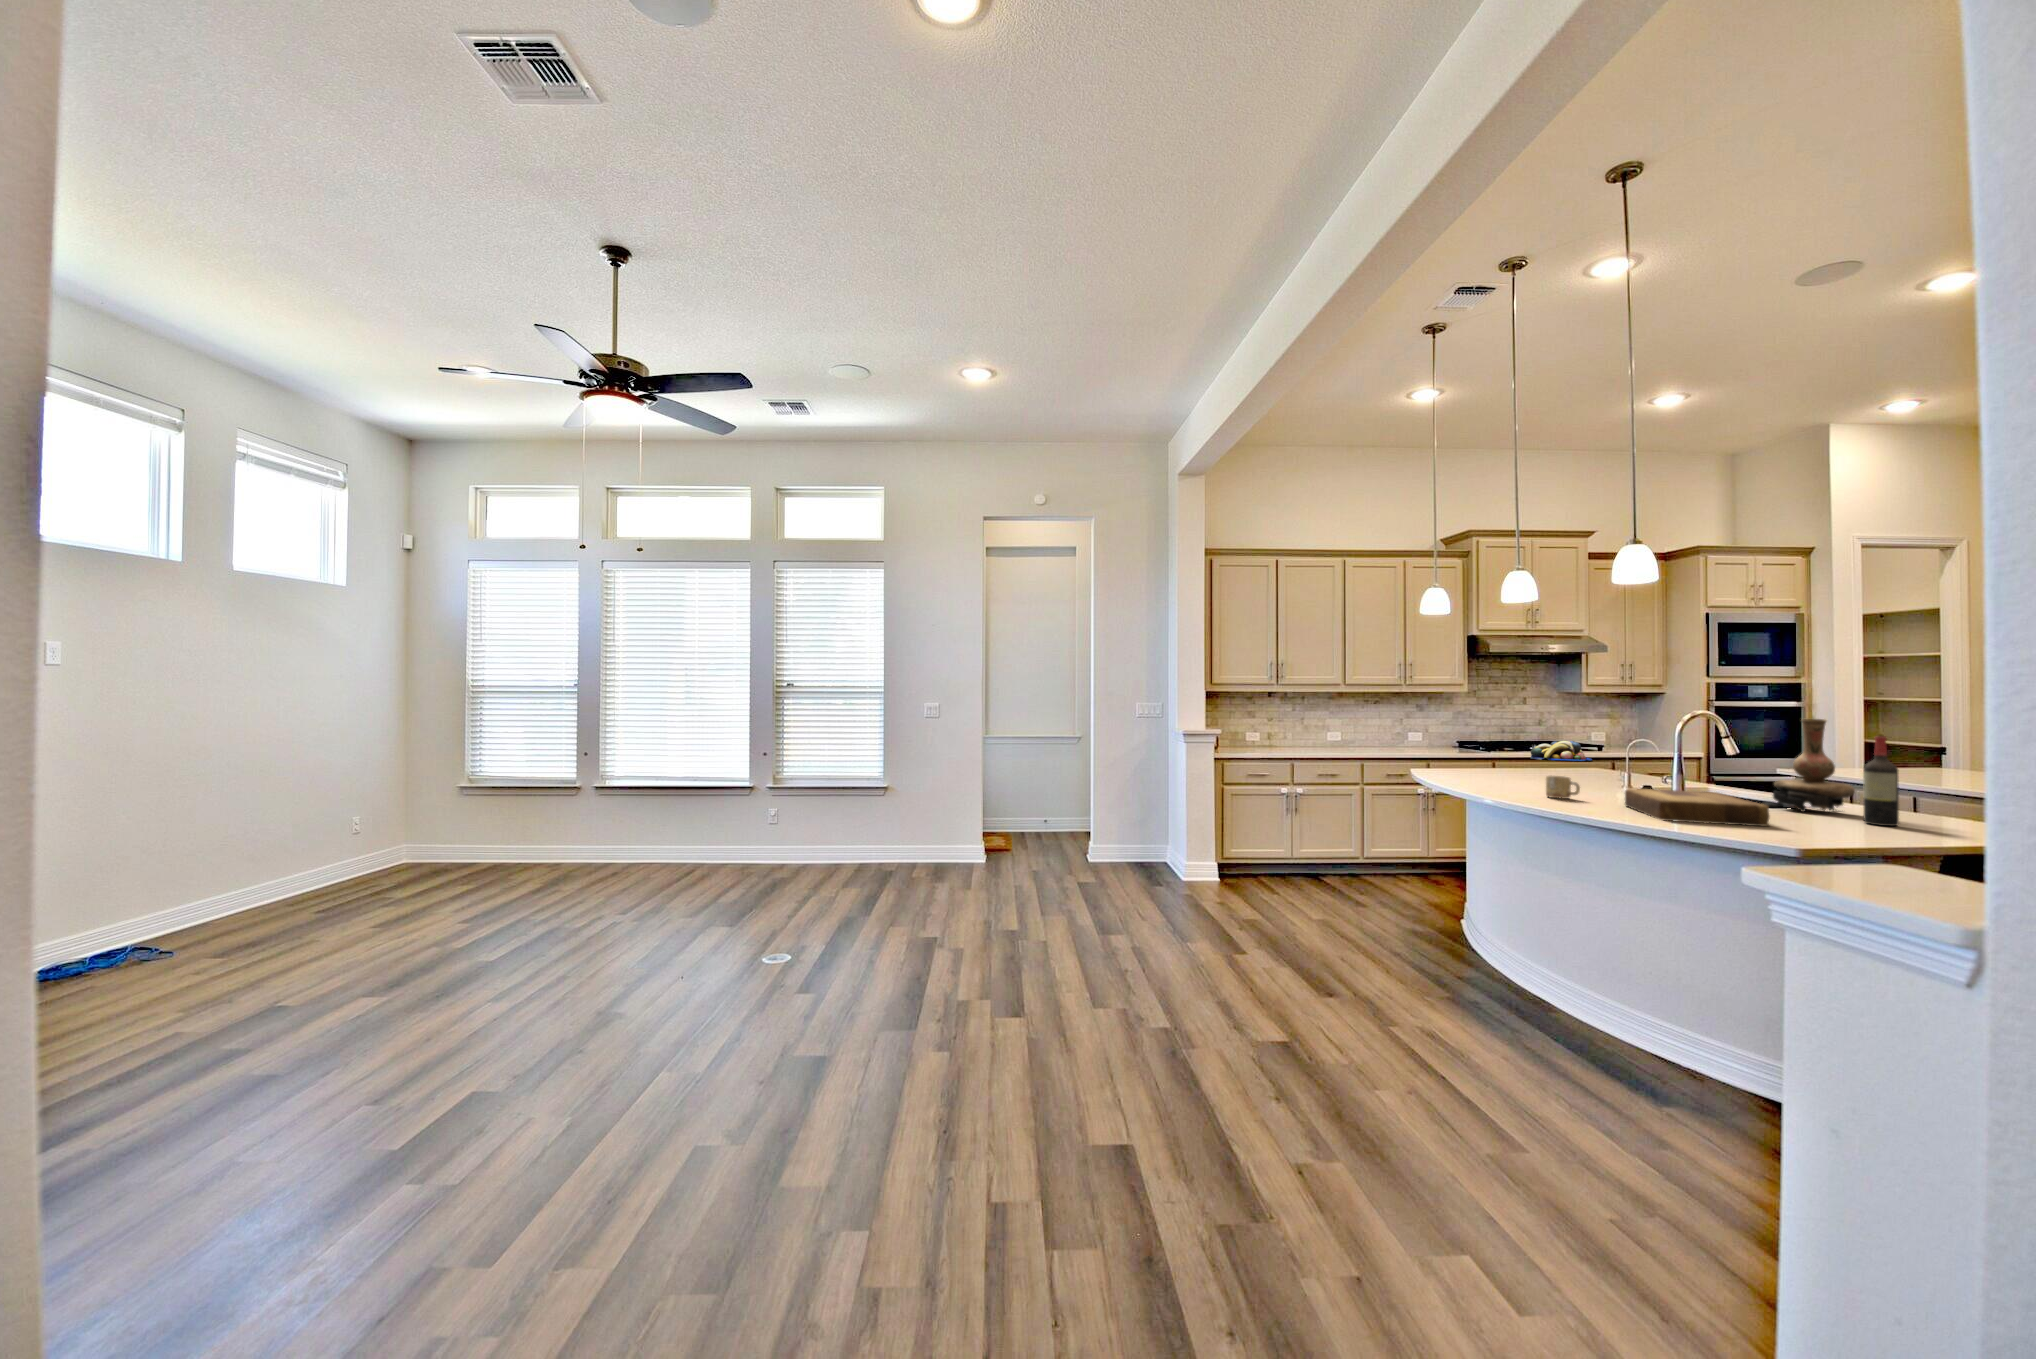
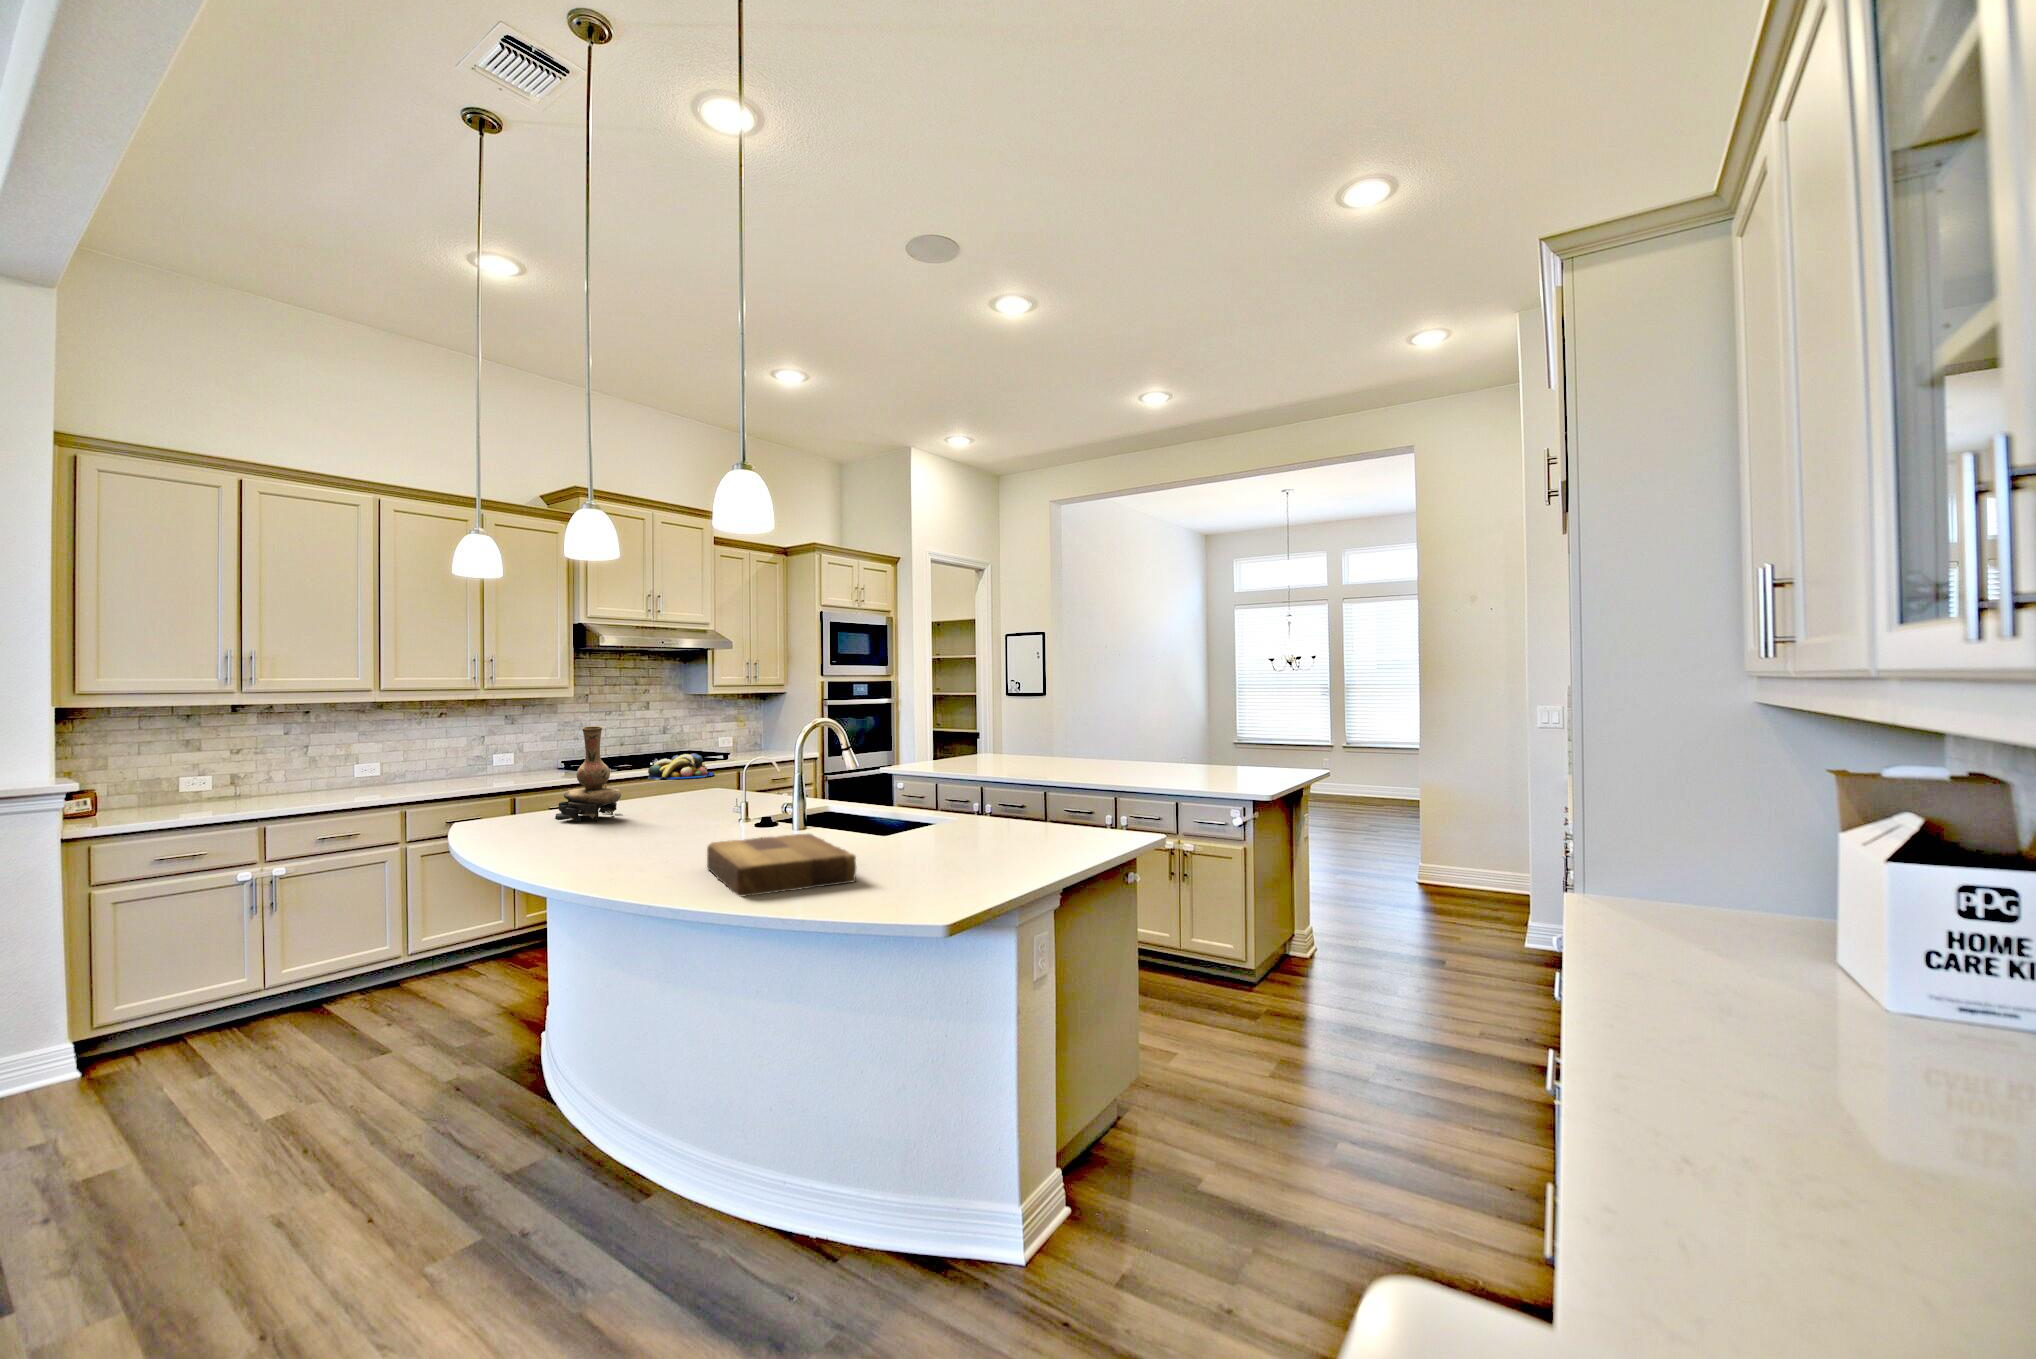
vase: present [1761,718,1855,812] -> present [555,726,621,821]
wine bottle: present [1863,736,1899,826] -> none [938,752,965,853]
mug: present [1546,776,1580,799] -> none [610,831,655,867]

